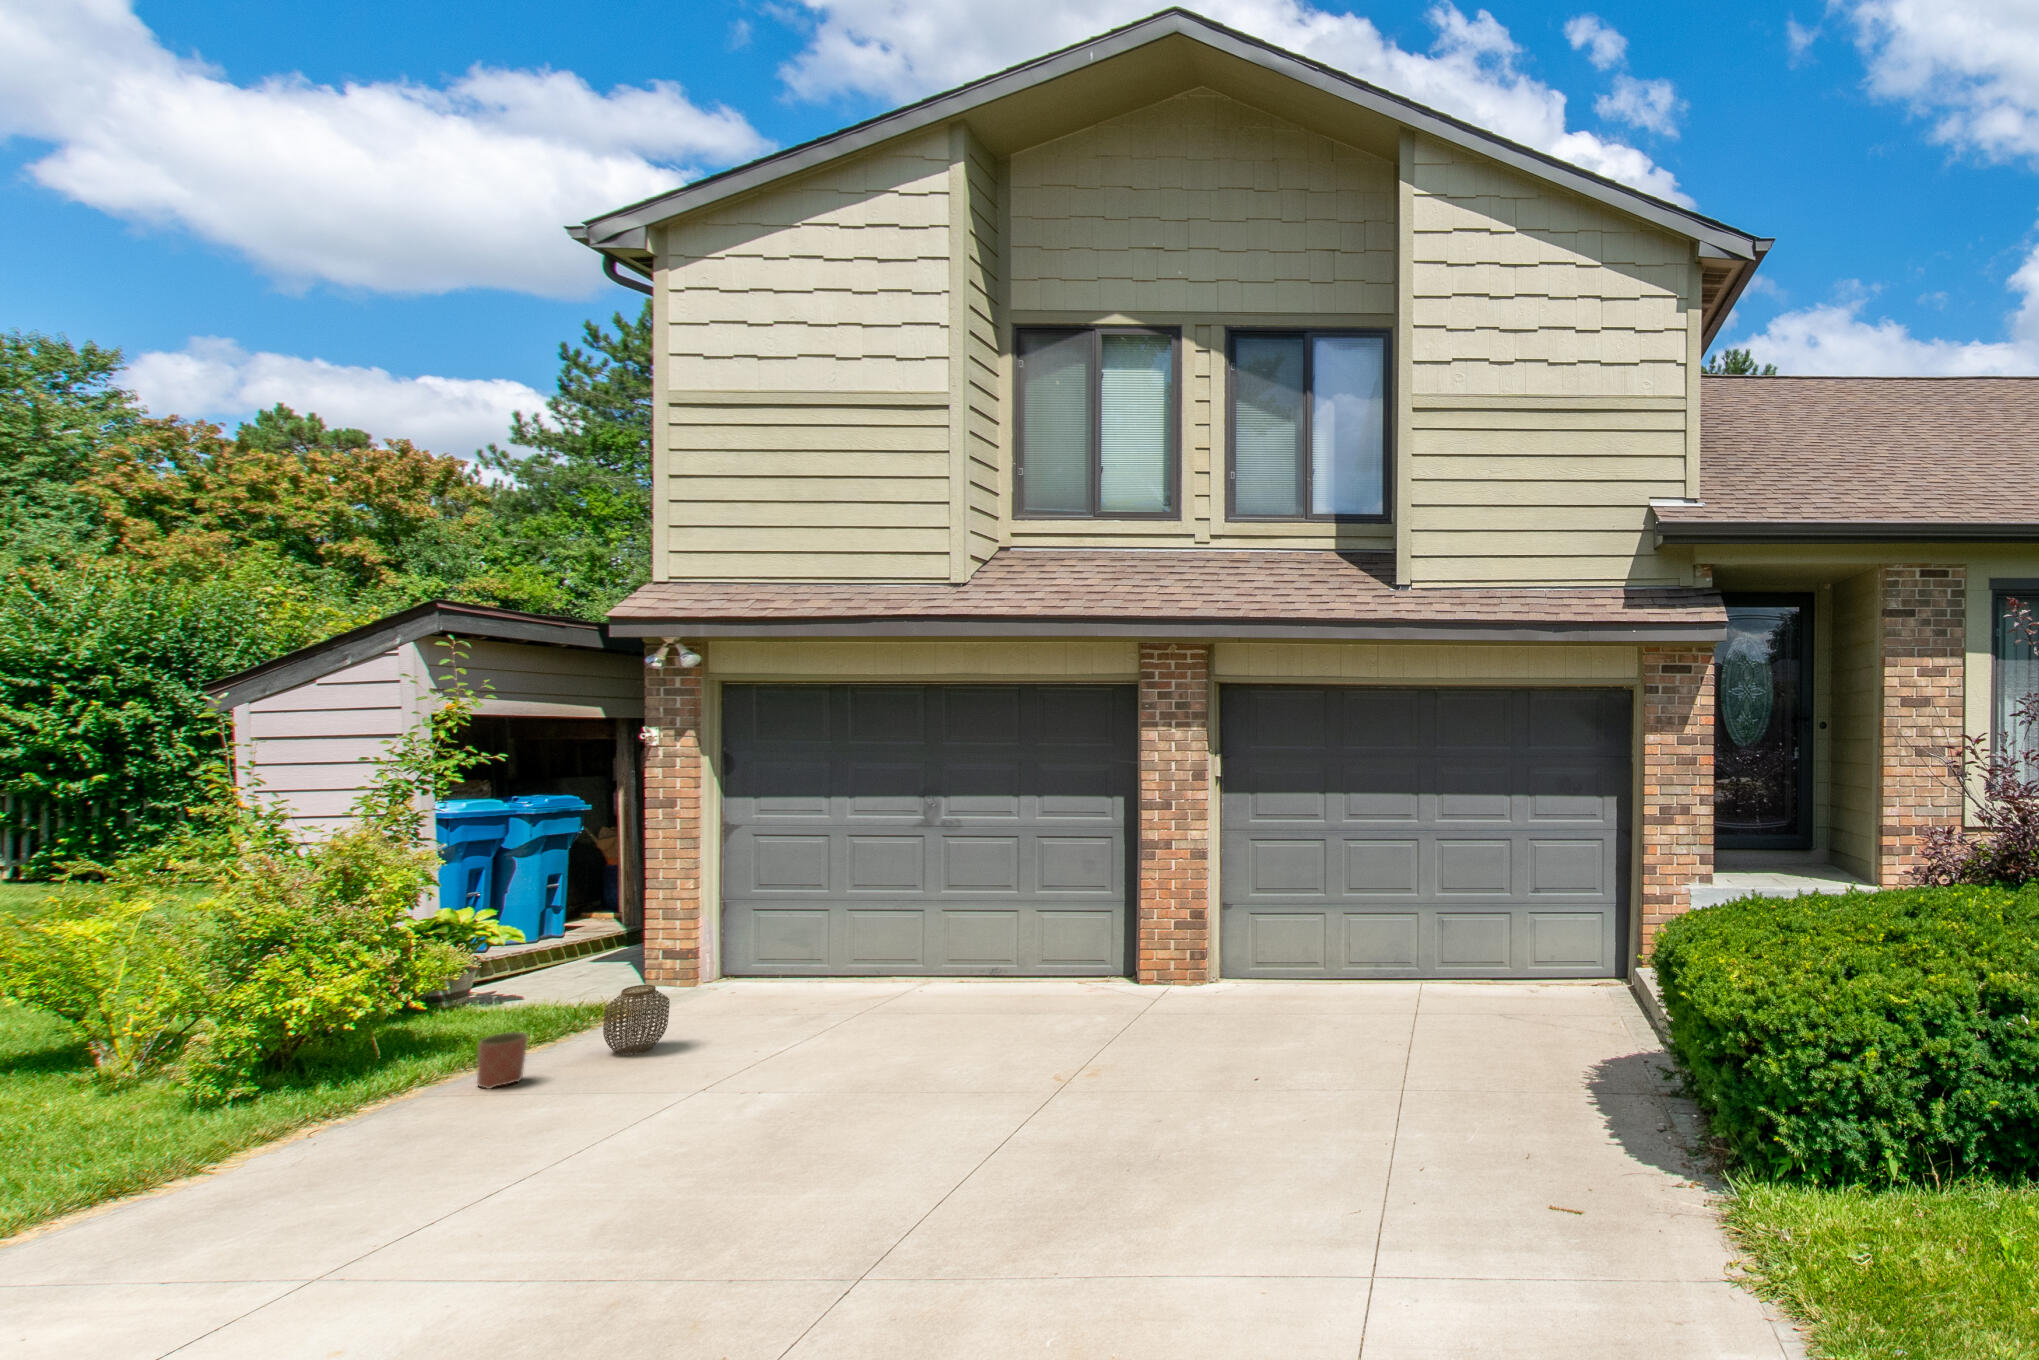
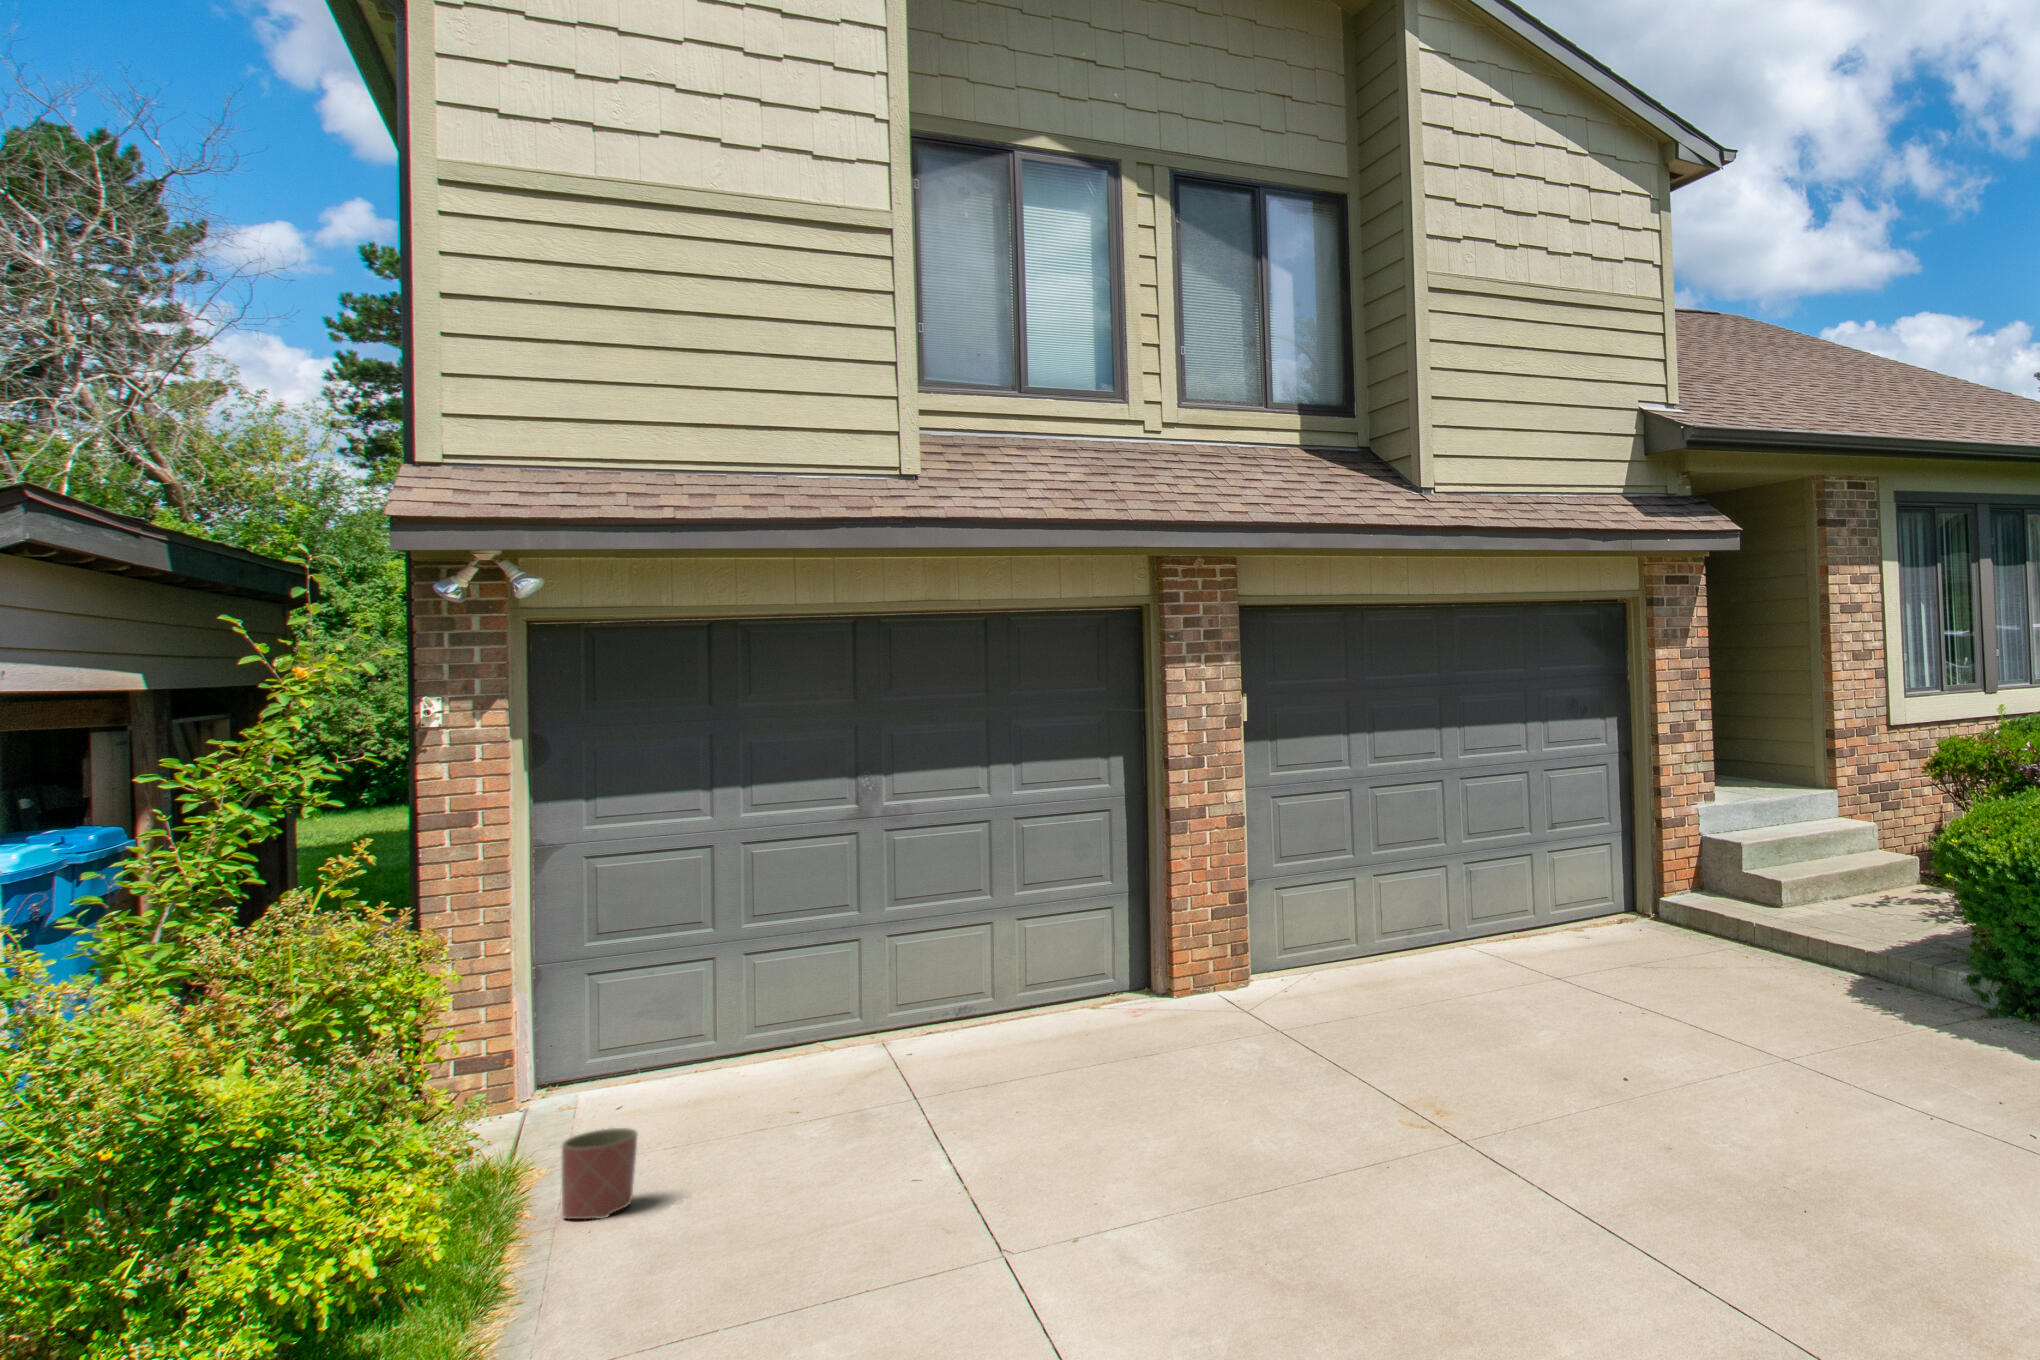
woven basket: present [603,985,670,1055] -> none [635,1050,733,1159]

